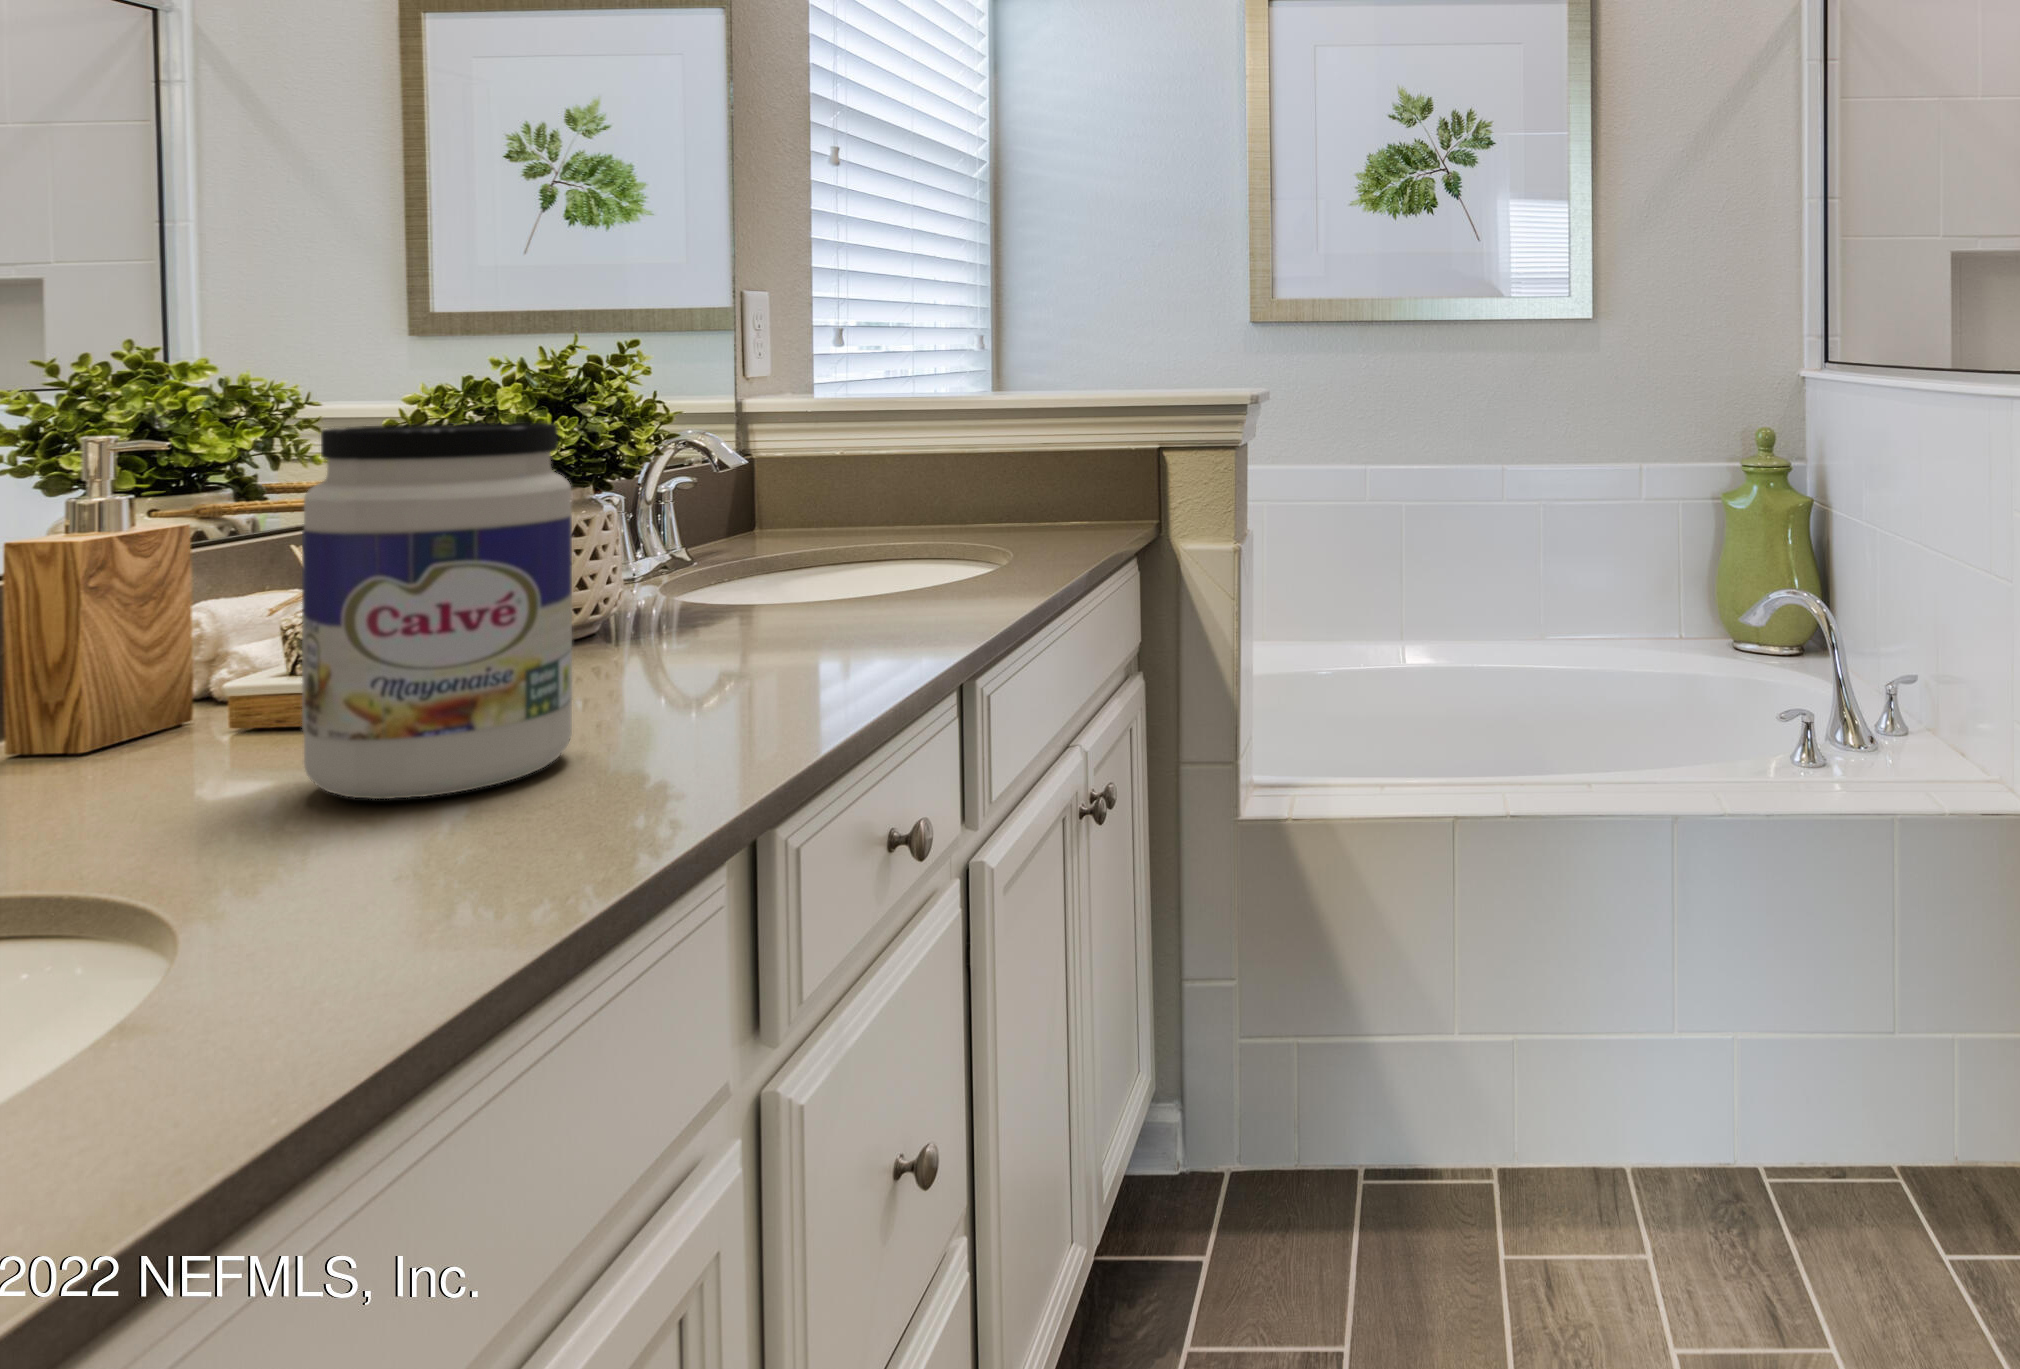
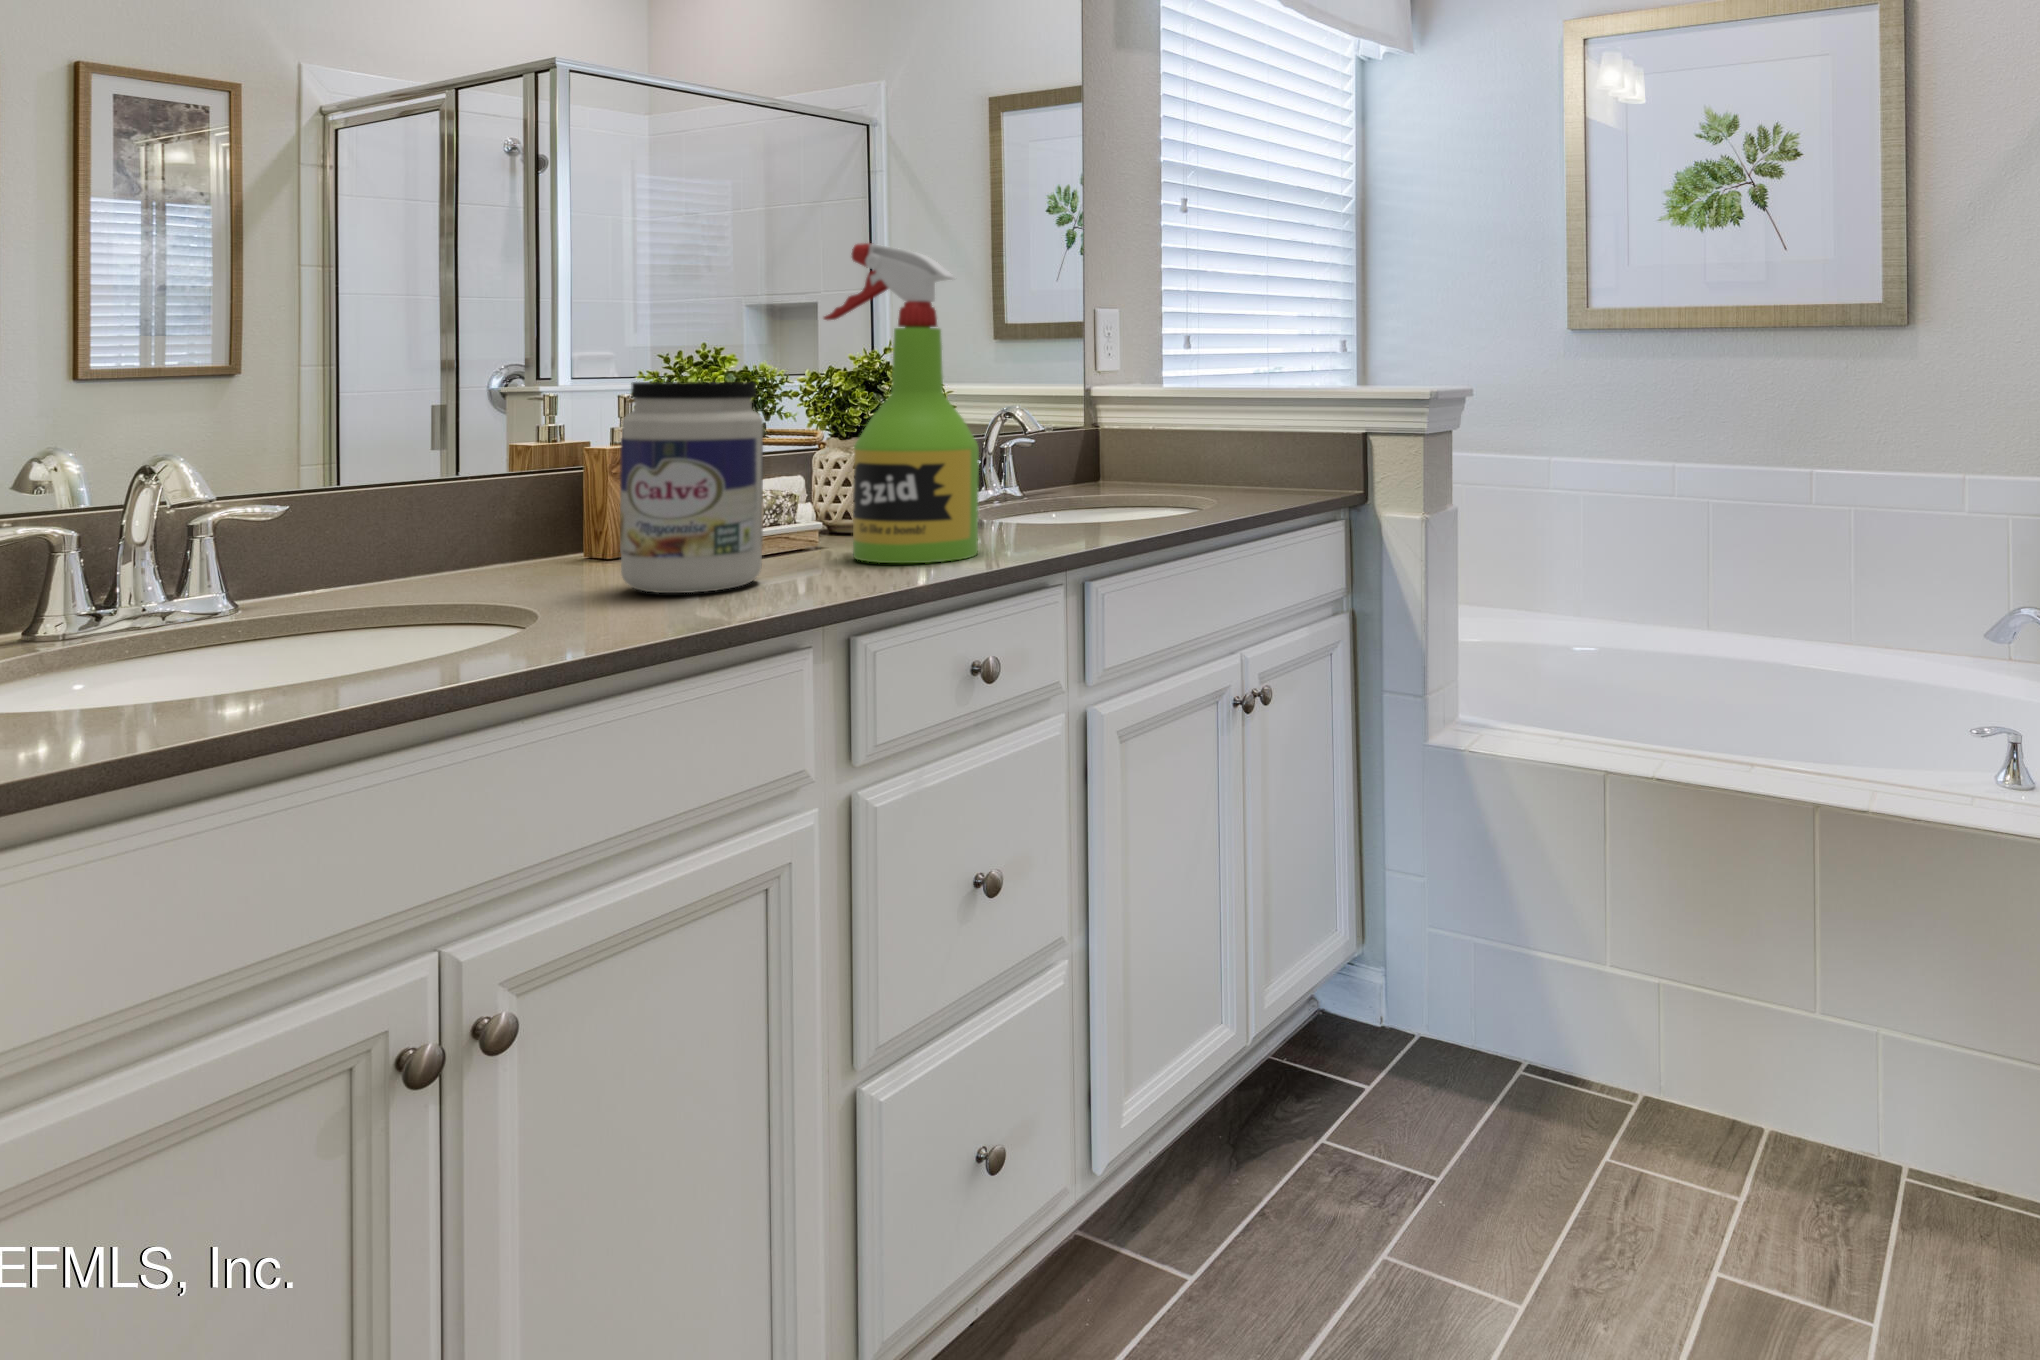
spray bottle: none [561,198,835,693] -> present [824,243,979,563]

